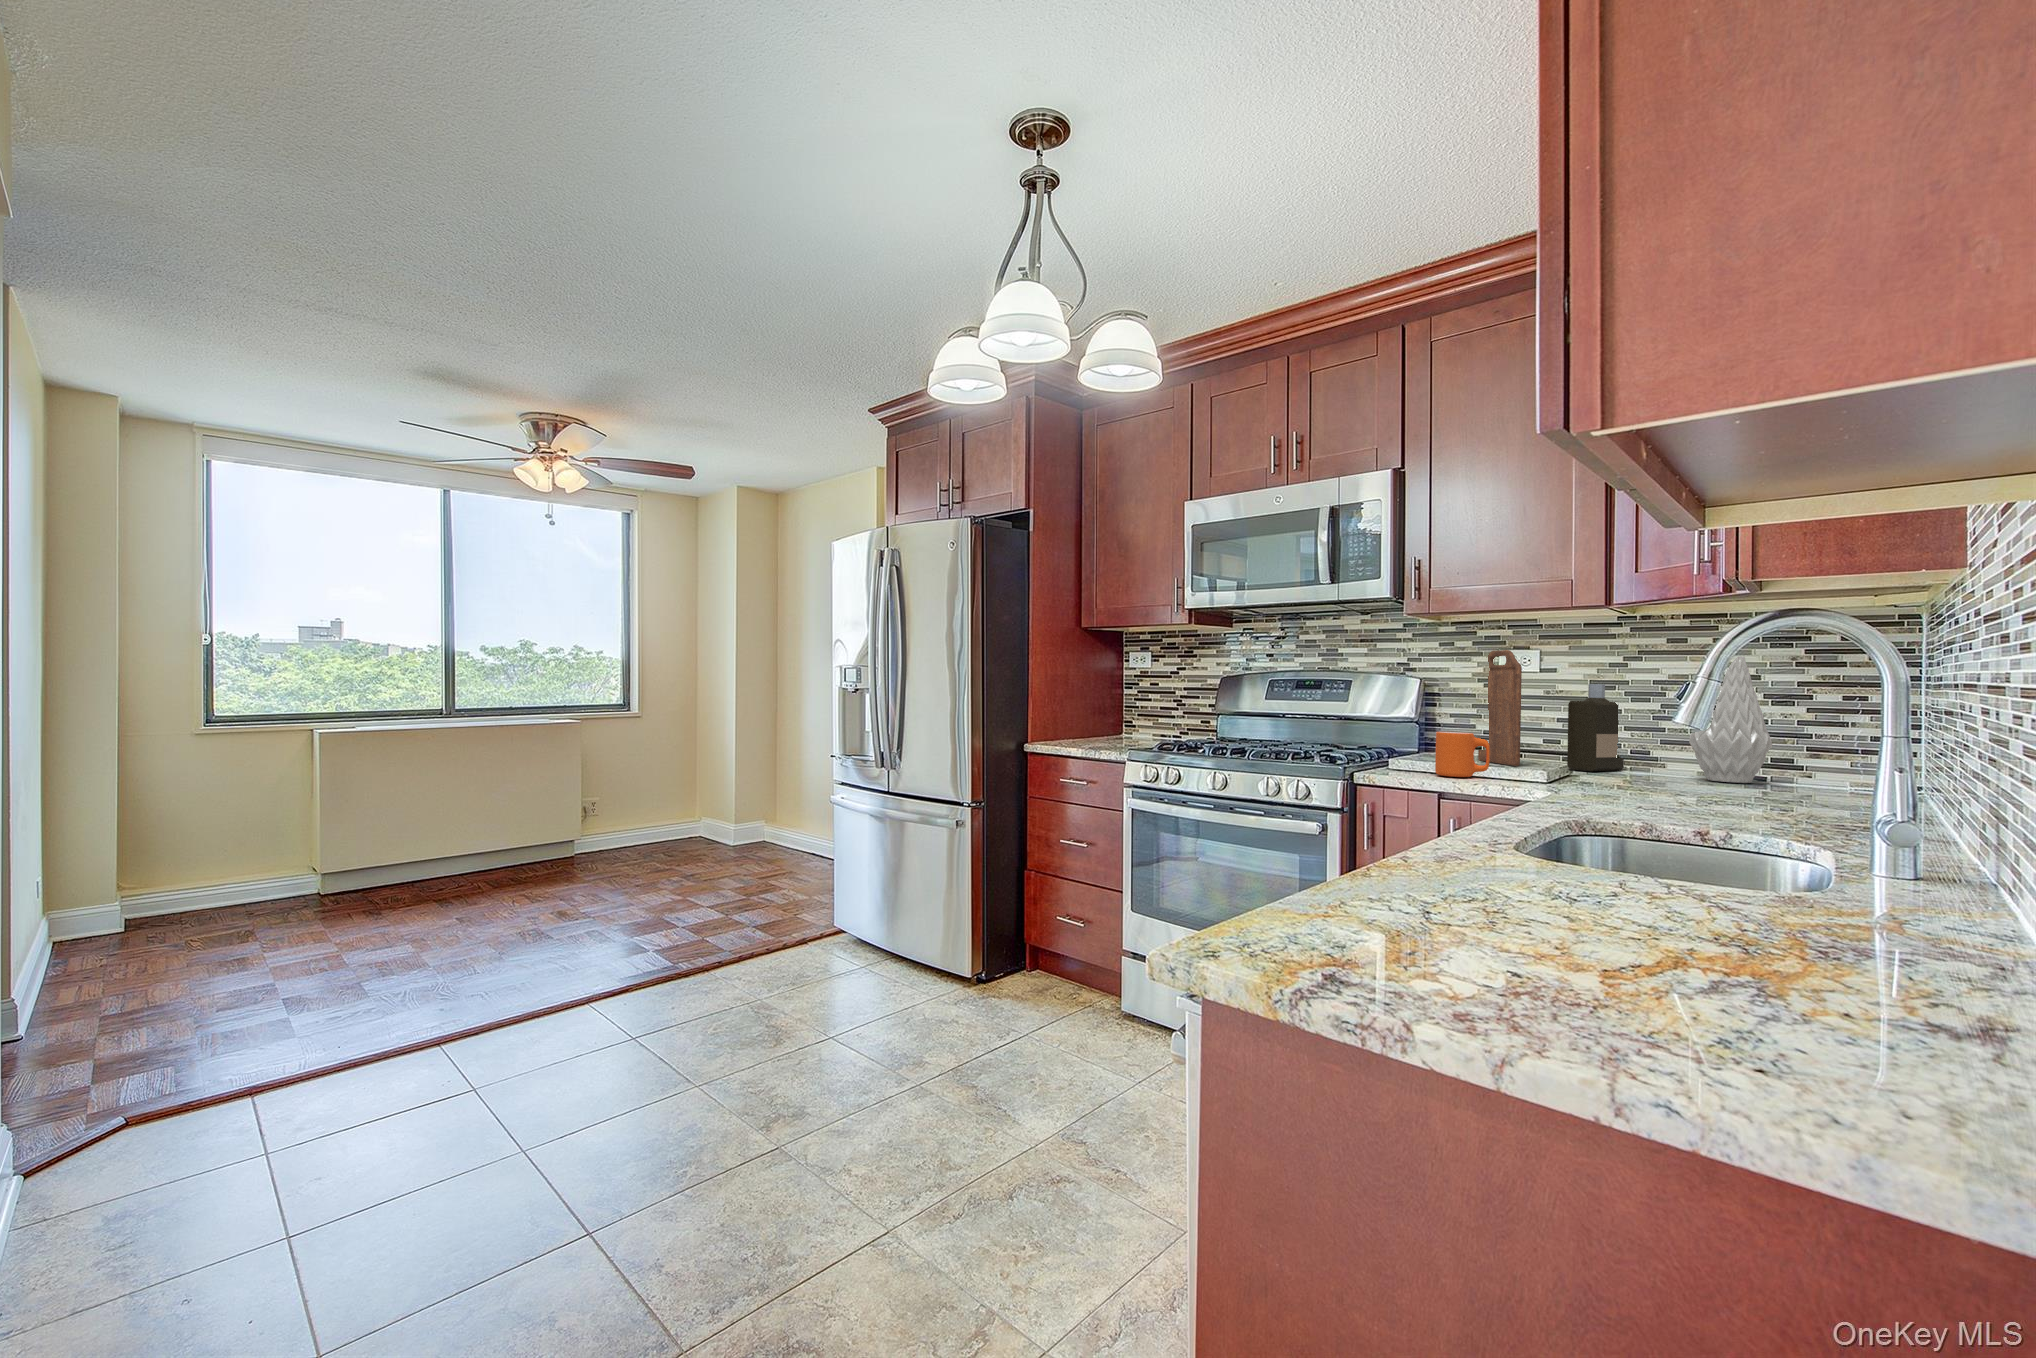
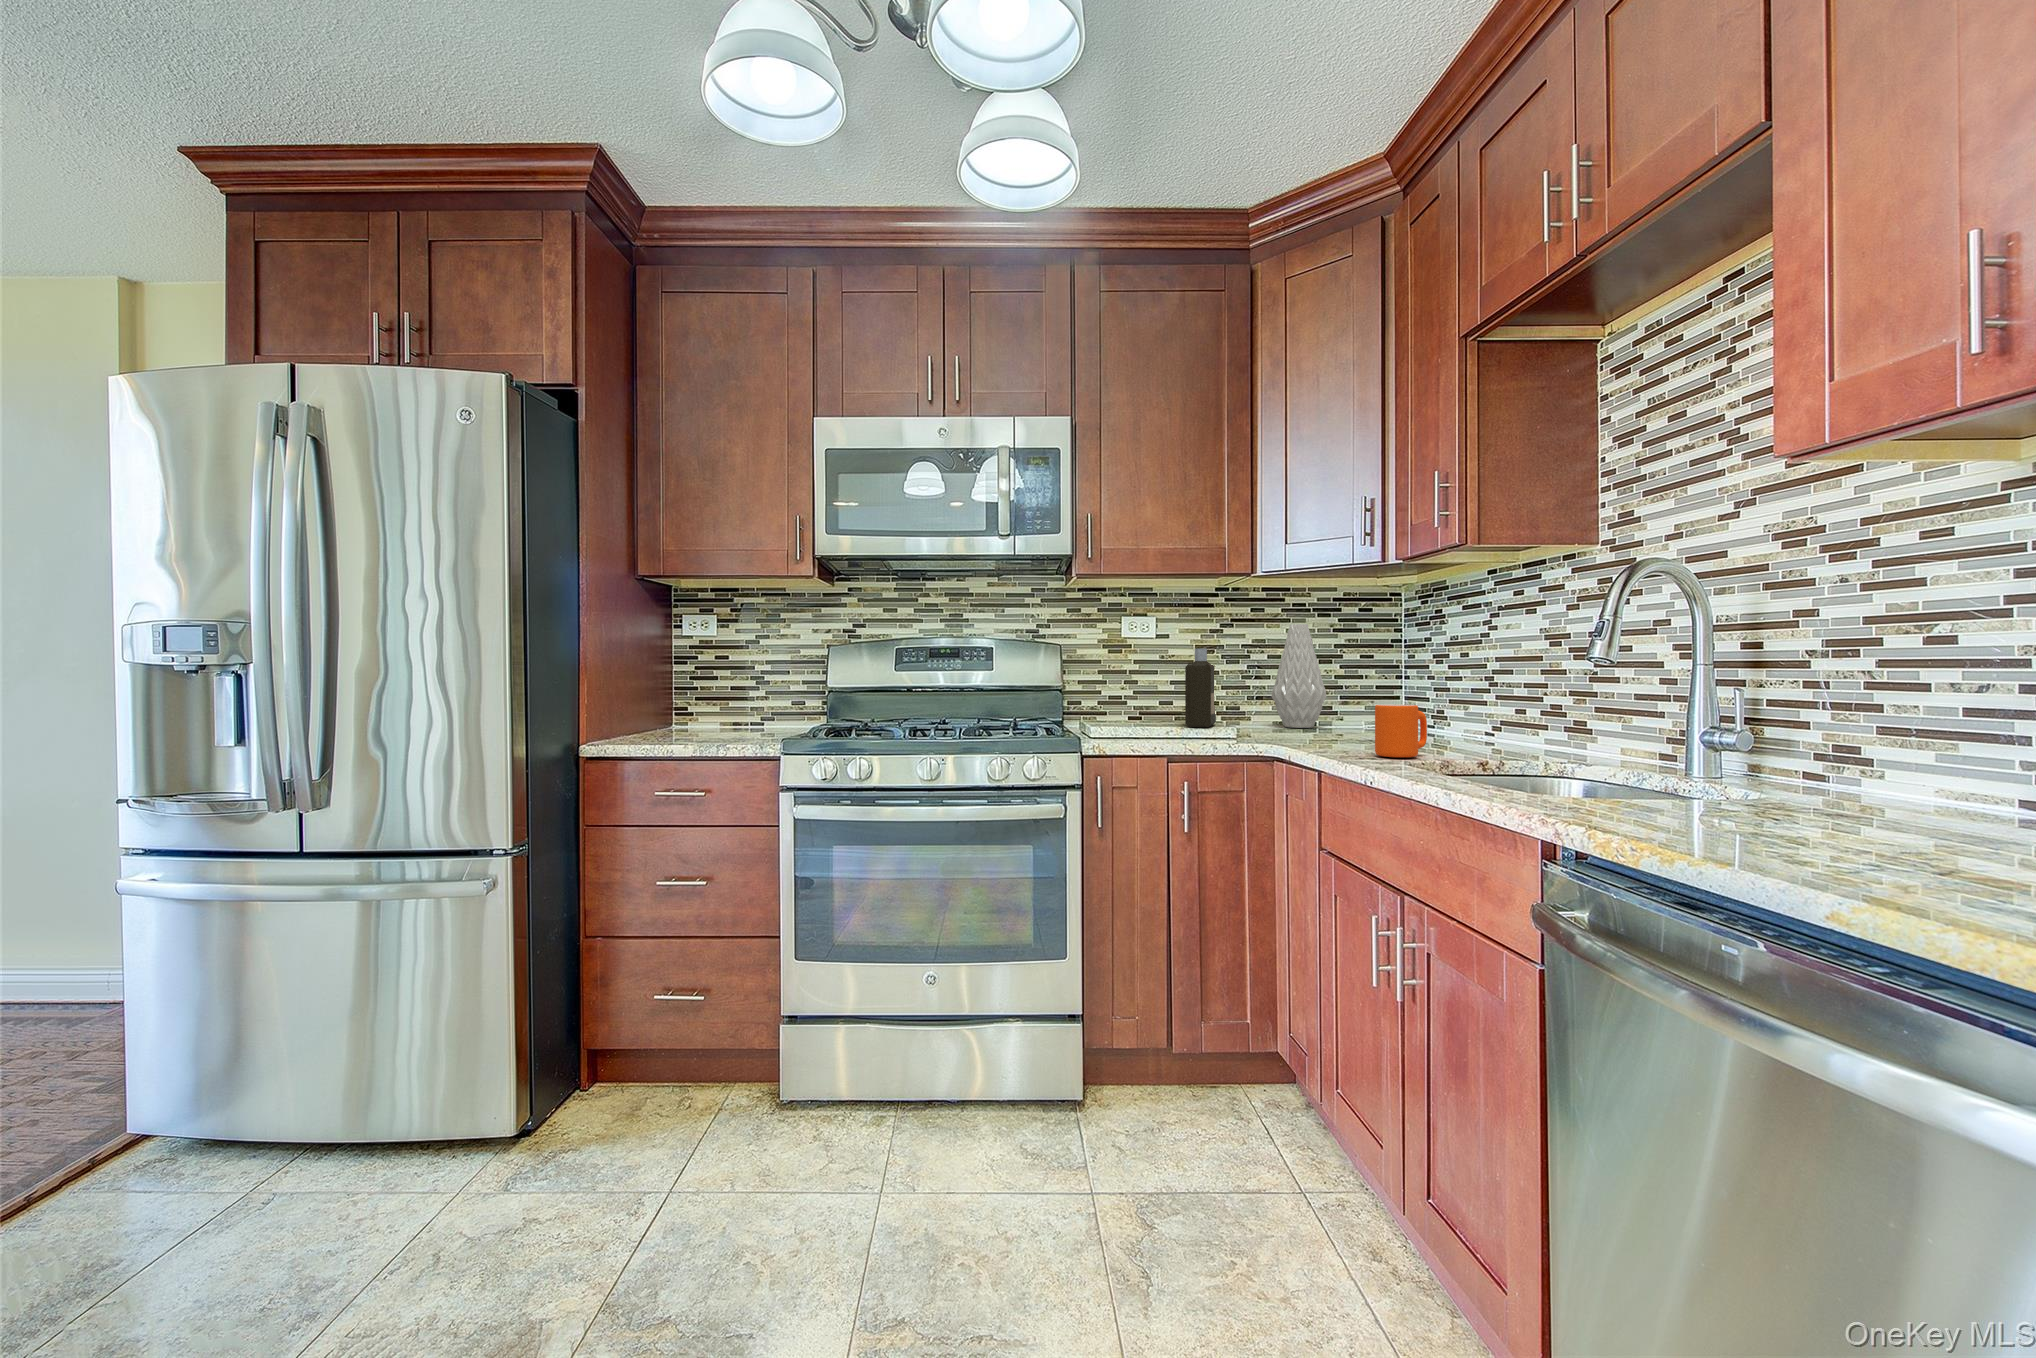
cutting board: present [1478,650,1522,766] -> none [1099,617,1152,728]
mug: present [1435,732,1490,777] -> present [1375,705,1427,758]

